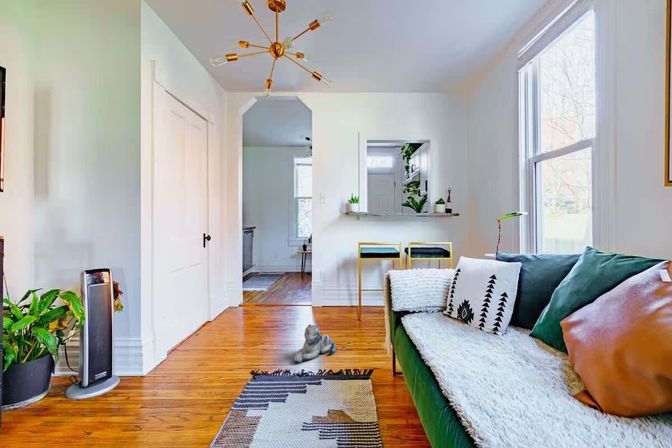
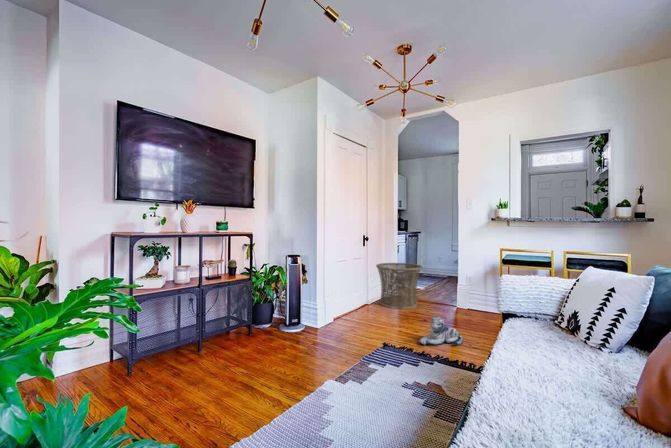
basket: none [219,266,276,324] -> present [376,263,422,309]

